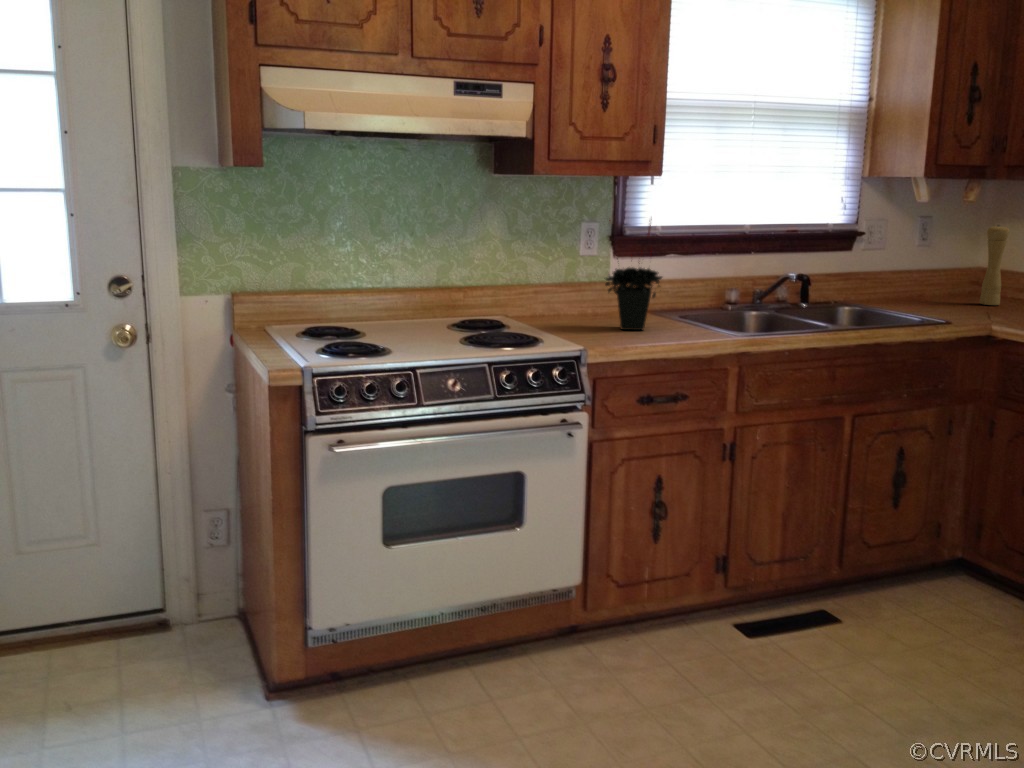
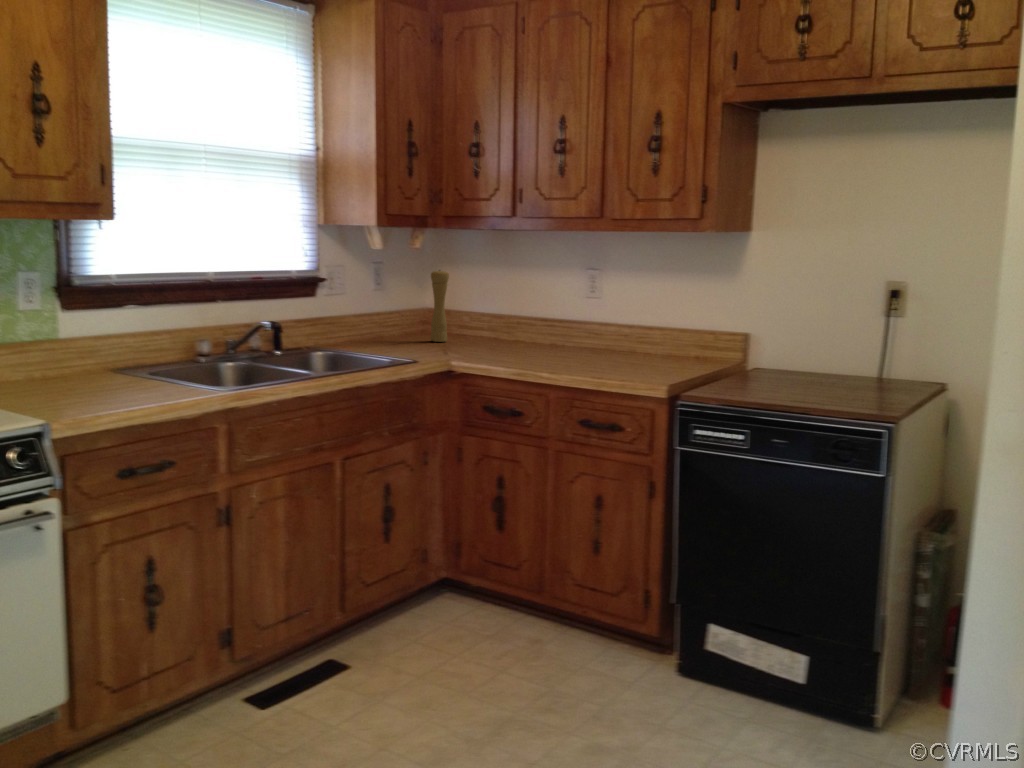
potted plant: present [605,220,662,330] -> none [58,264,132,395]

